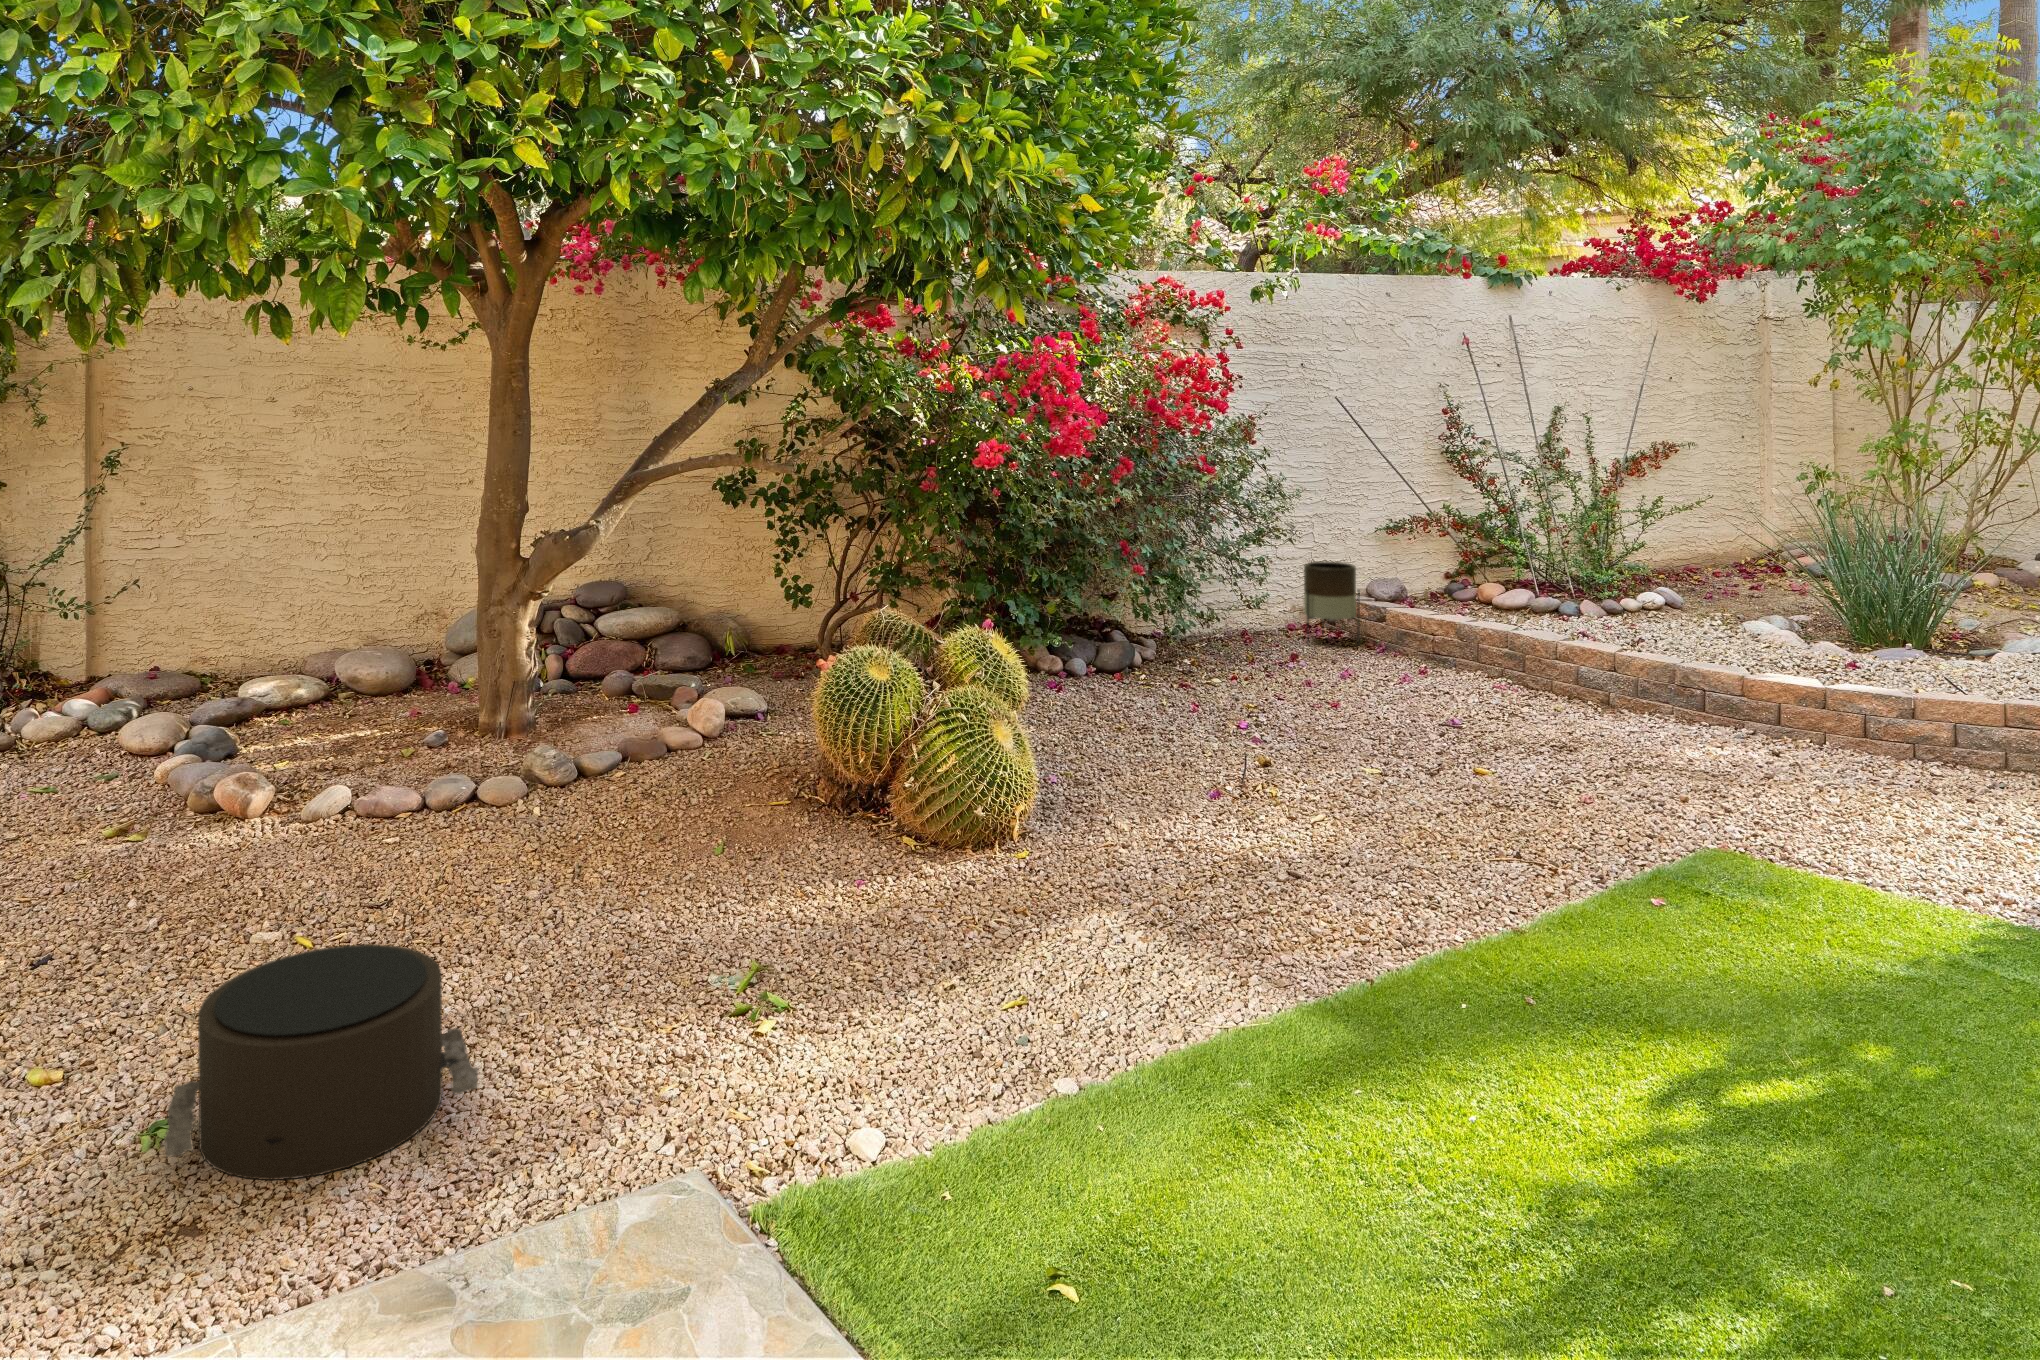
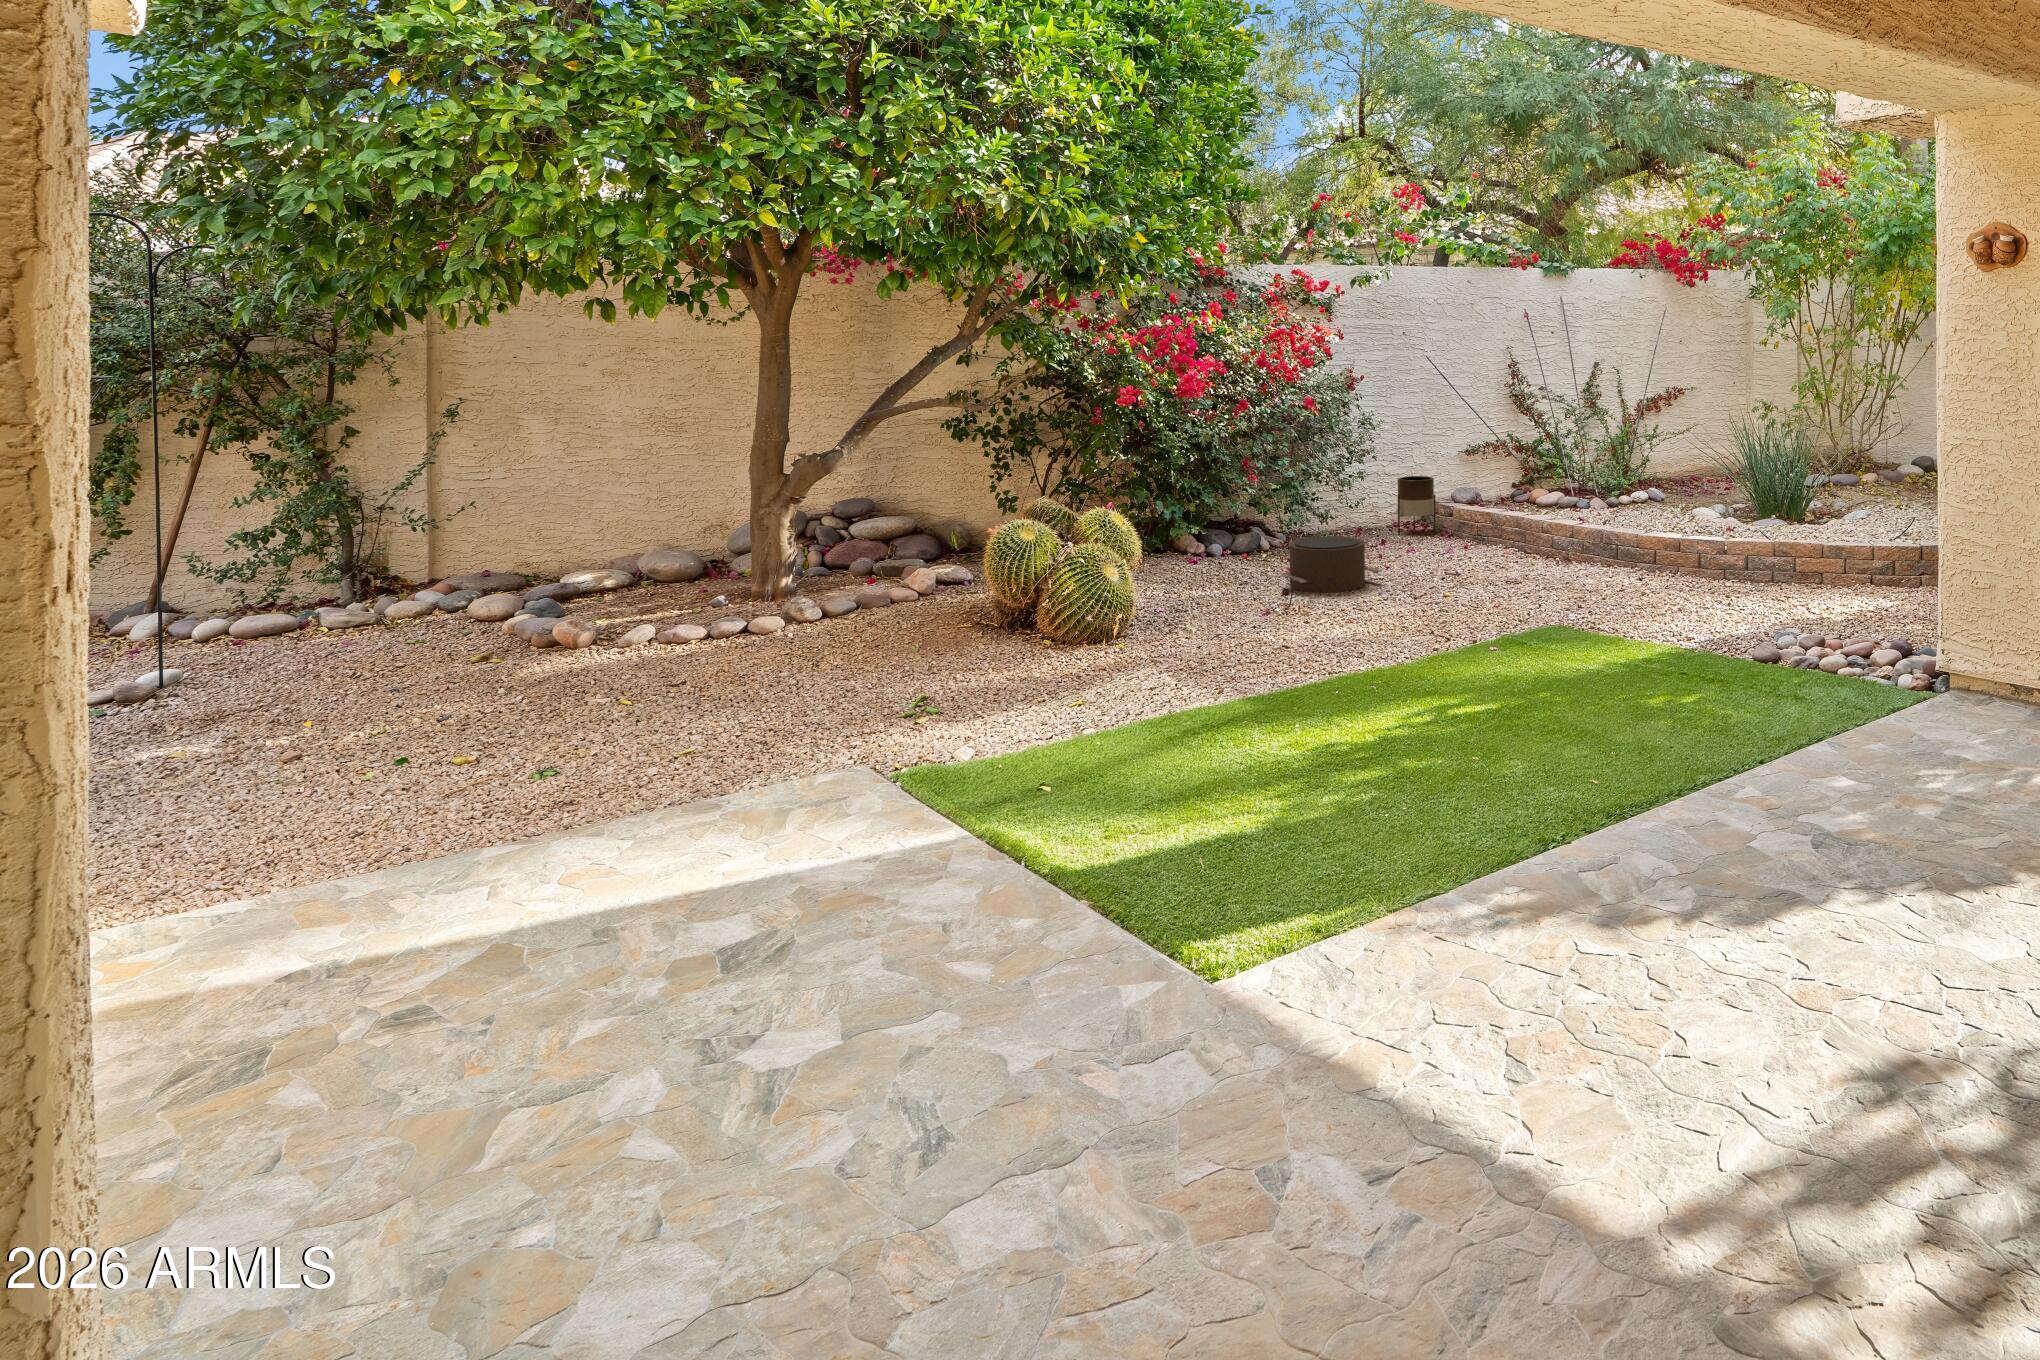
pouf: present [164,944,478,1180] -> present [1281,536,1382,593]

